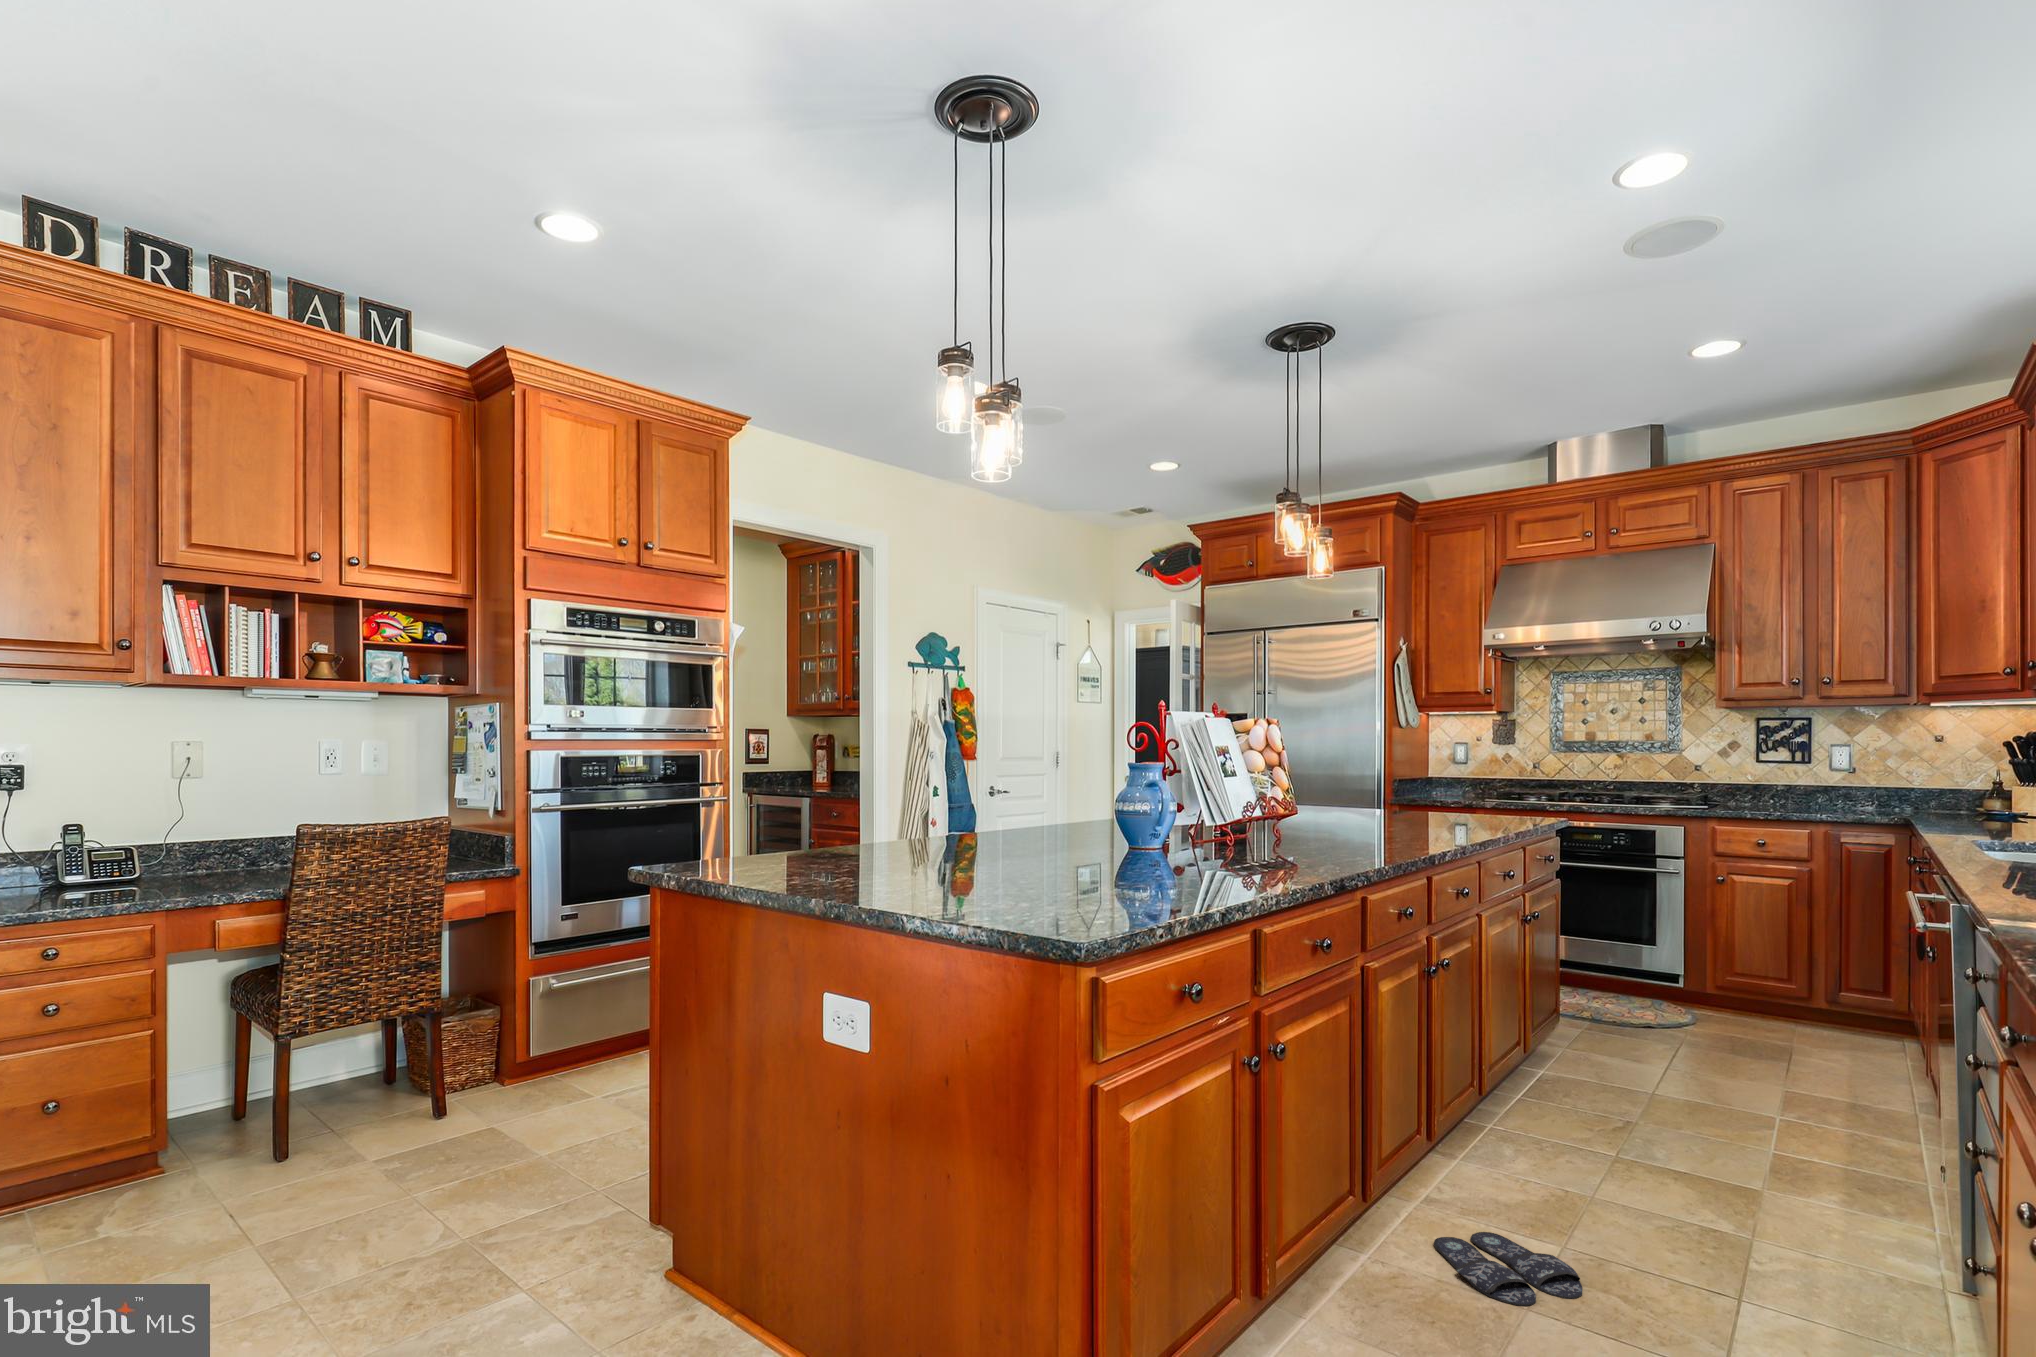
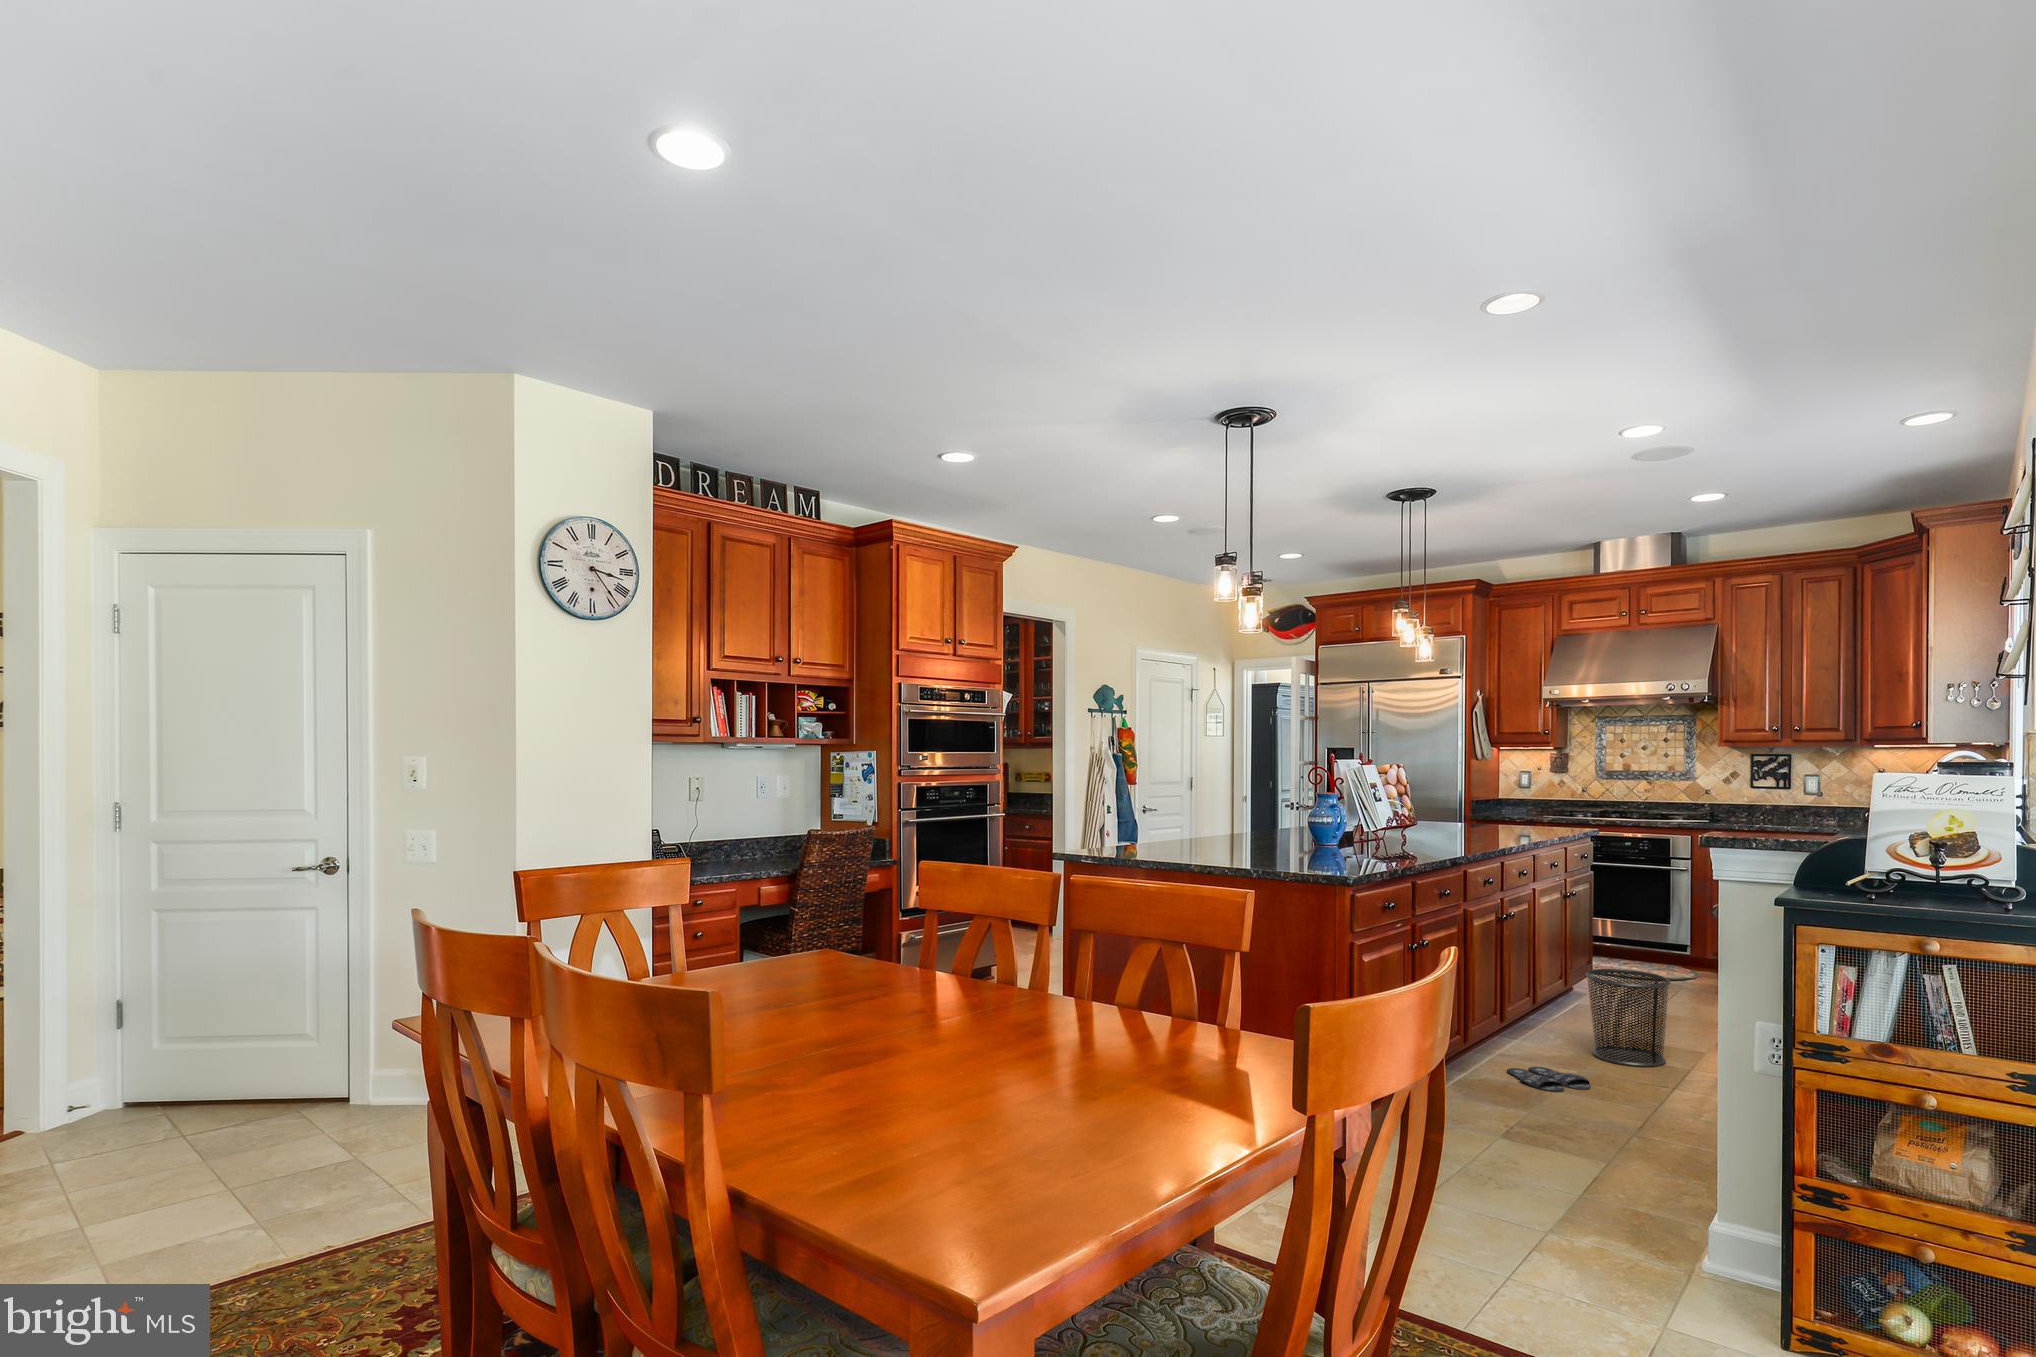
waste bin: none [1562,1049,1707,1228] -> present [1585,969,1671,1067]

